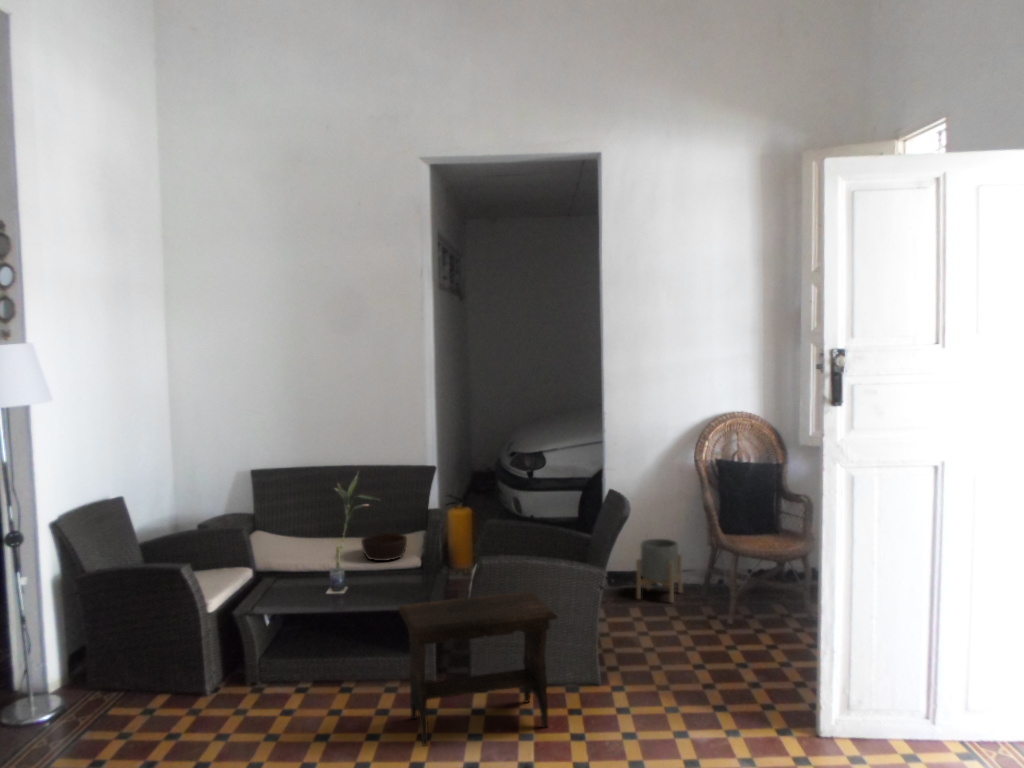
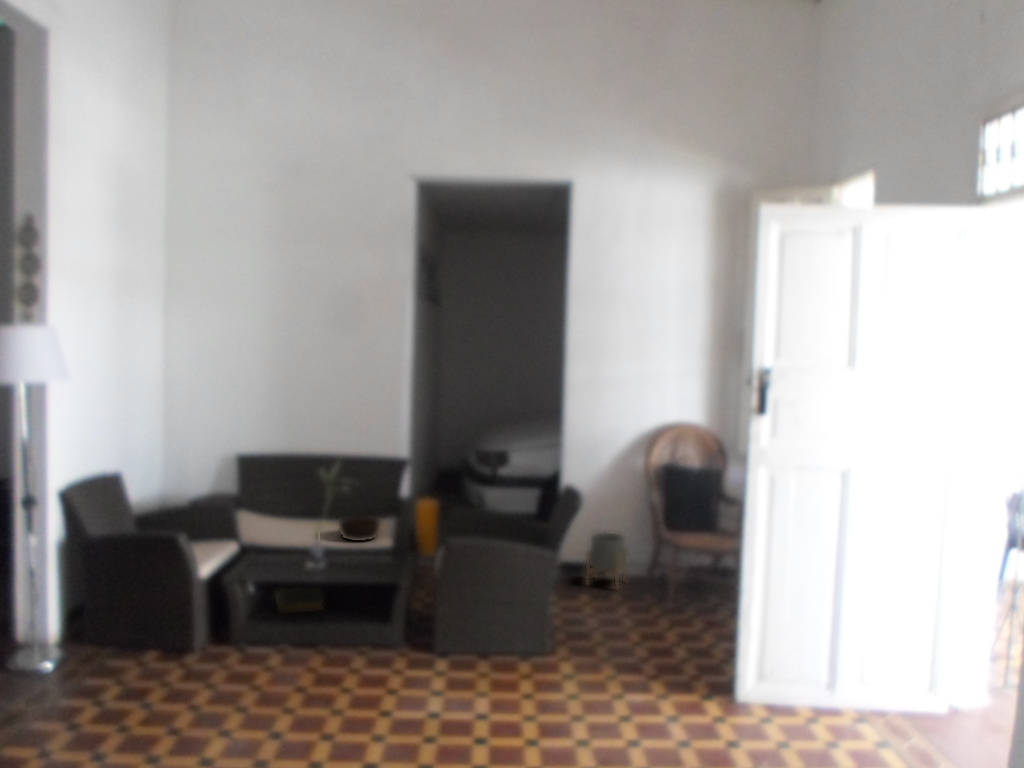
footstool: present [398,591,557,746] -> none [373,568,514,699]
hardback book: none [294,614,349,648] -> present [275,587,324,614]

